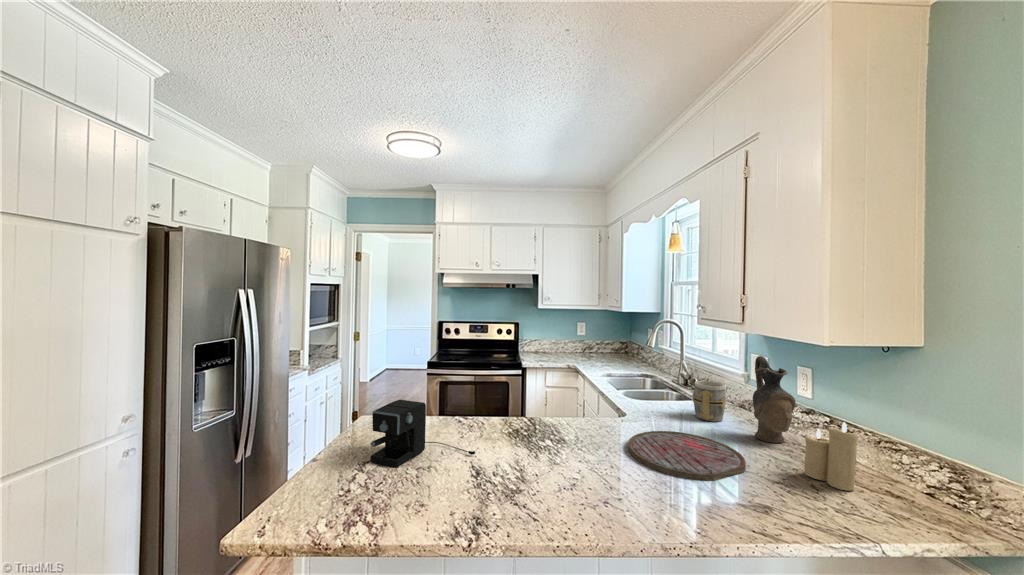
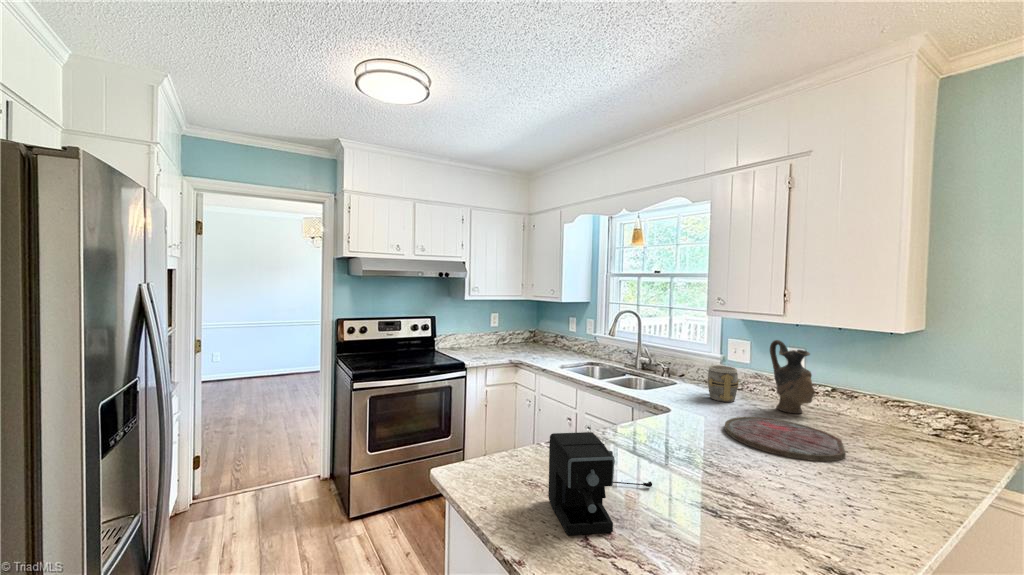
candle: present [804,422,858,491] -> none [864,390,913,445]

